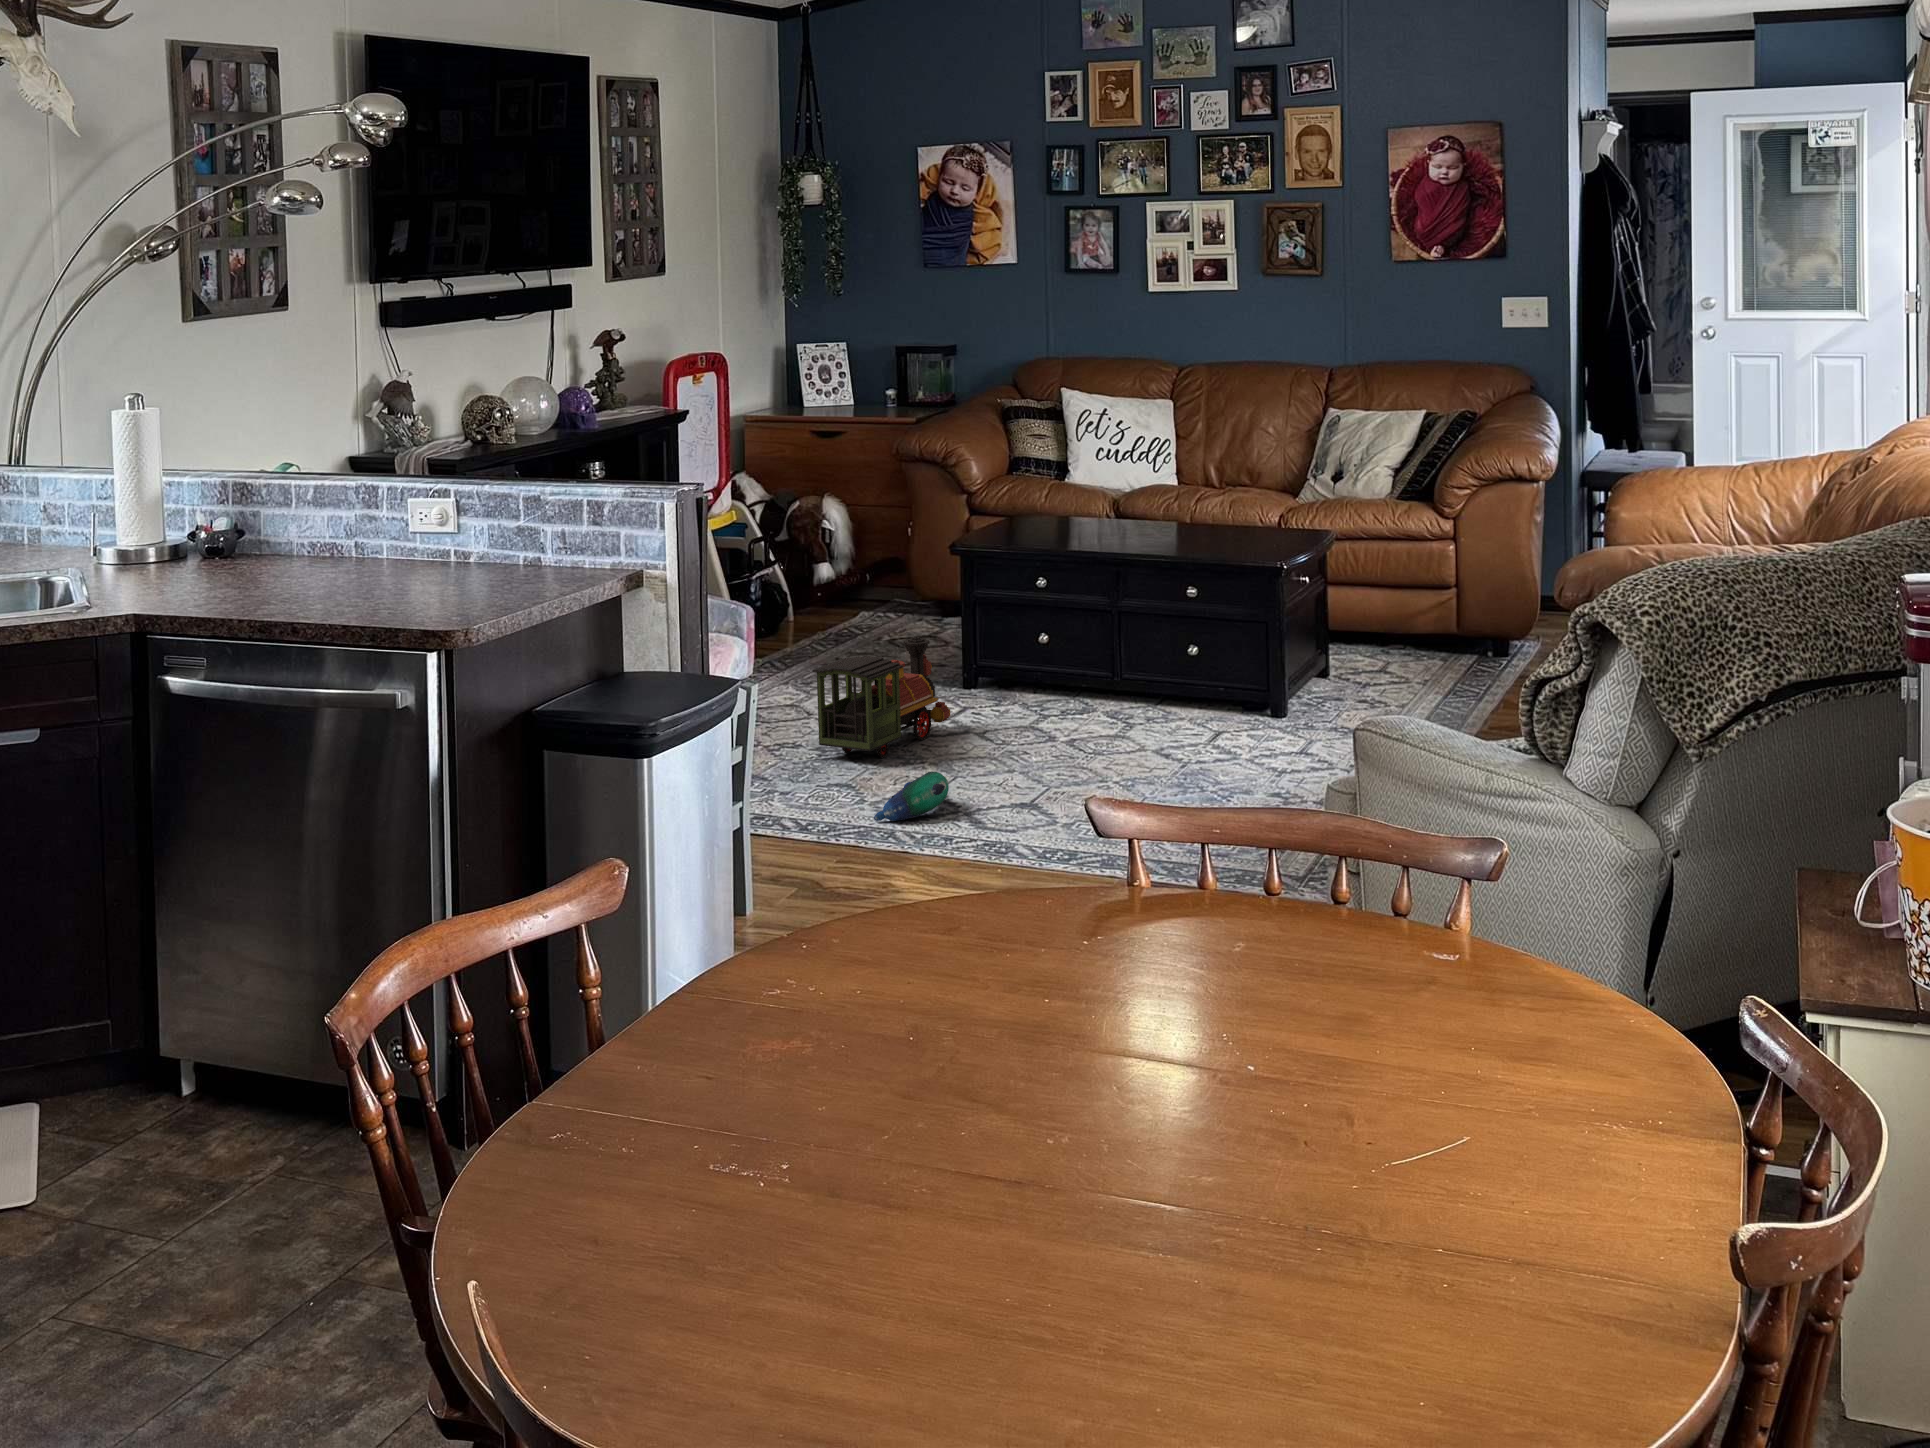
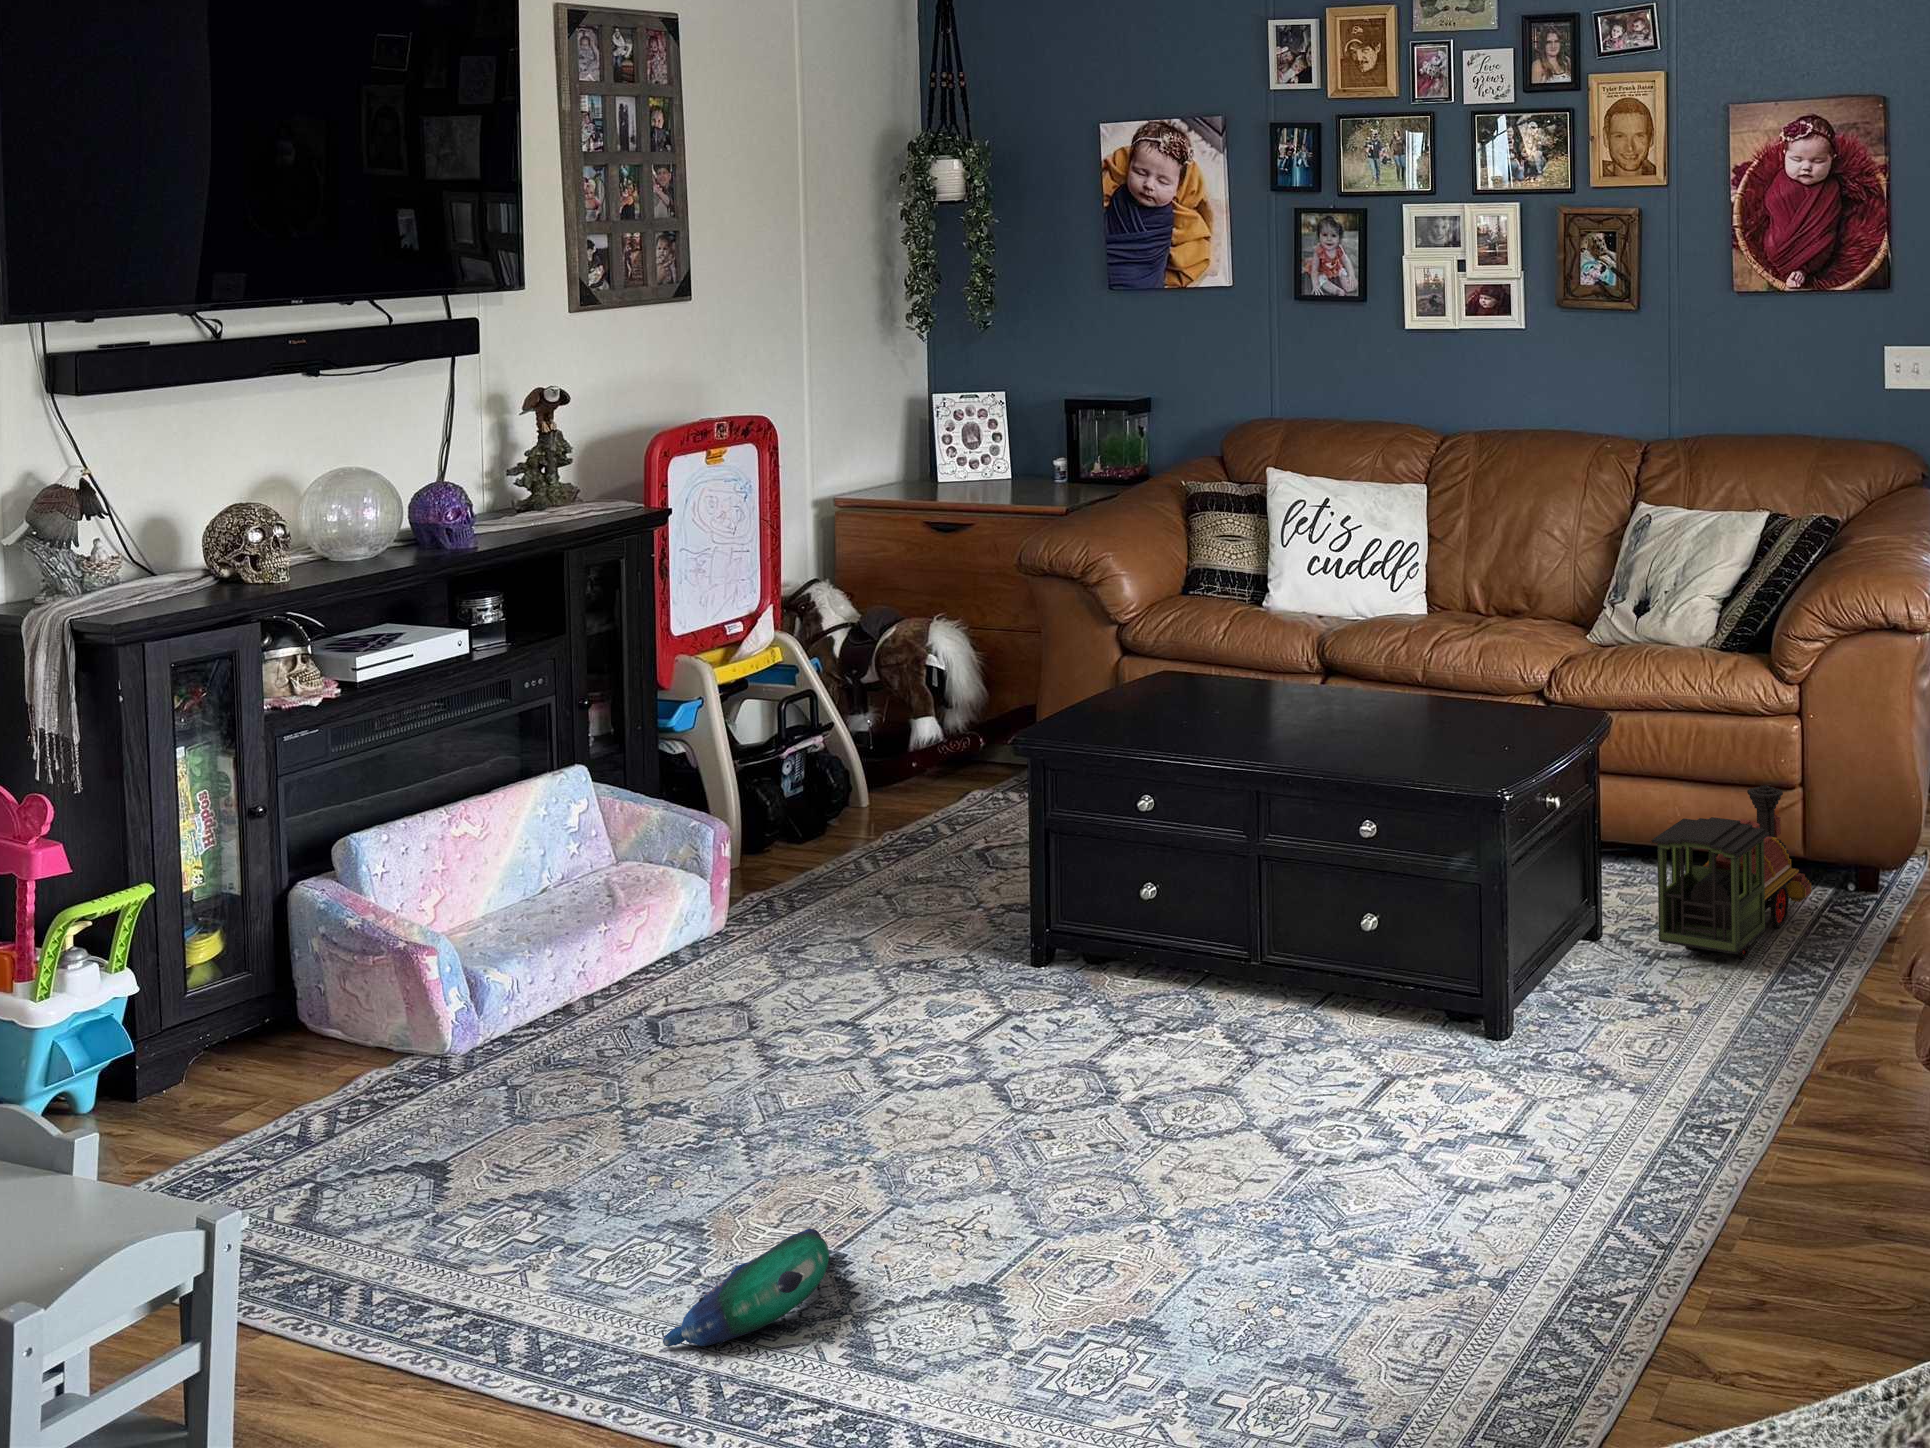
toy train: present [812,637,950,758] -> present [1652,785,1811,959]

